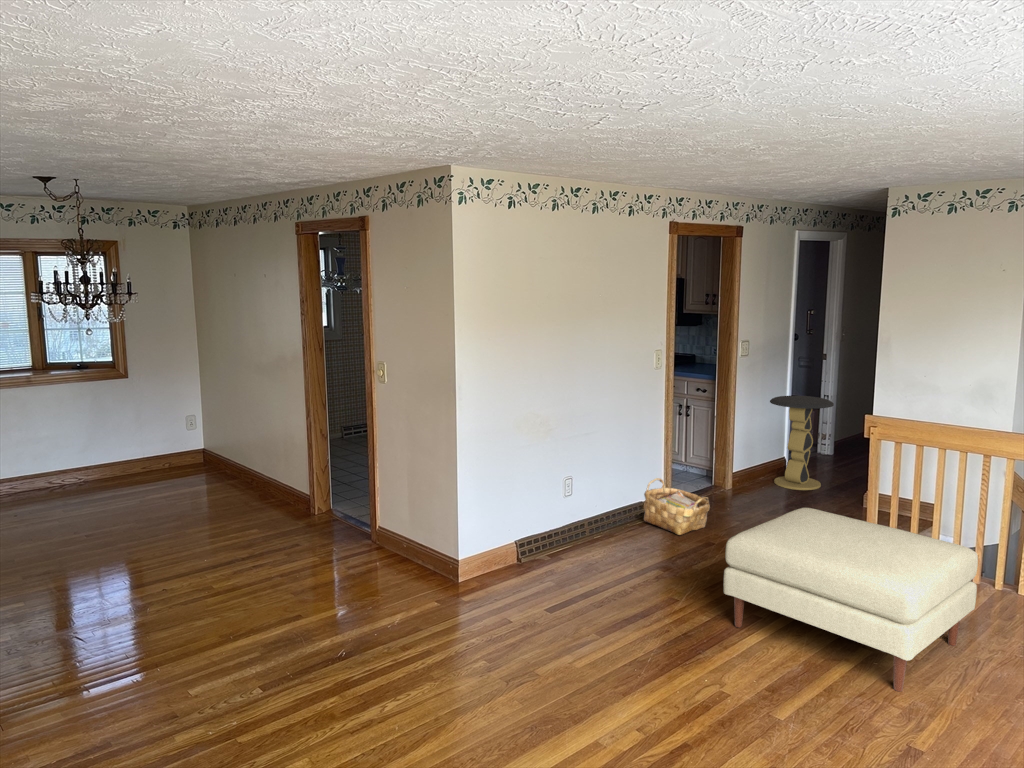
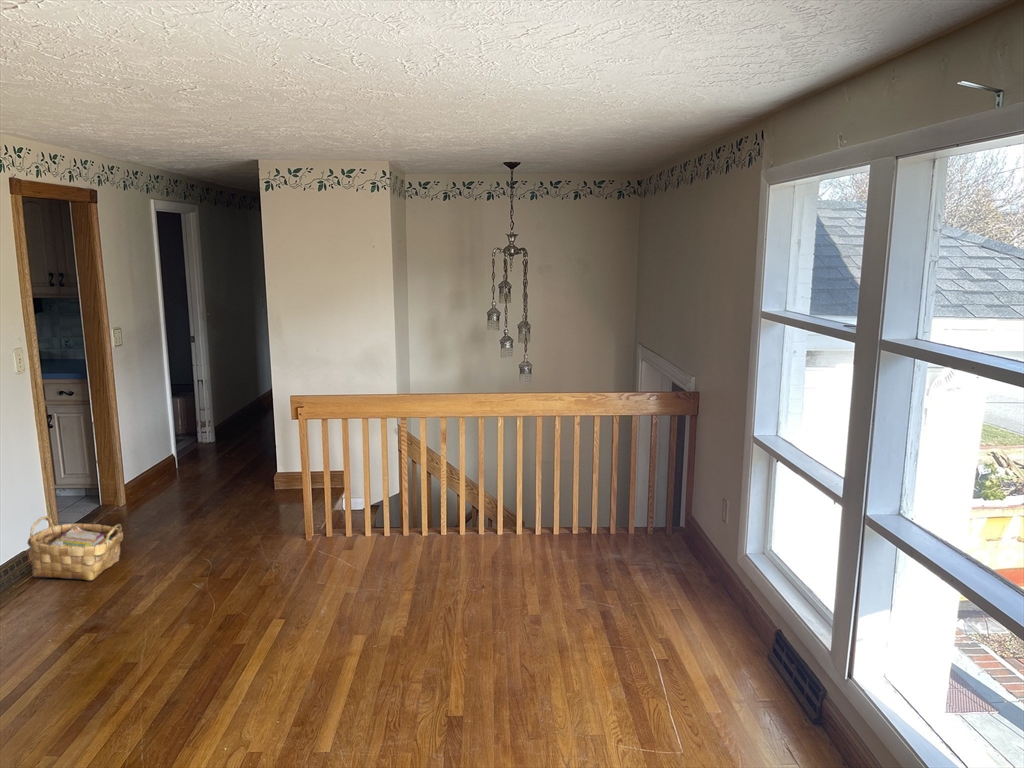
side table: present [770,396,834,490] -> none [153,384,225,489]
ottoman: present [723,508,978,692] -> none [201,507,434,667]

